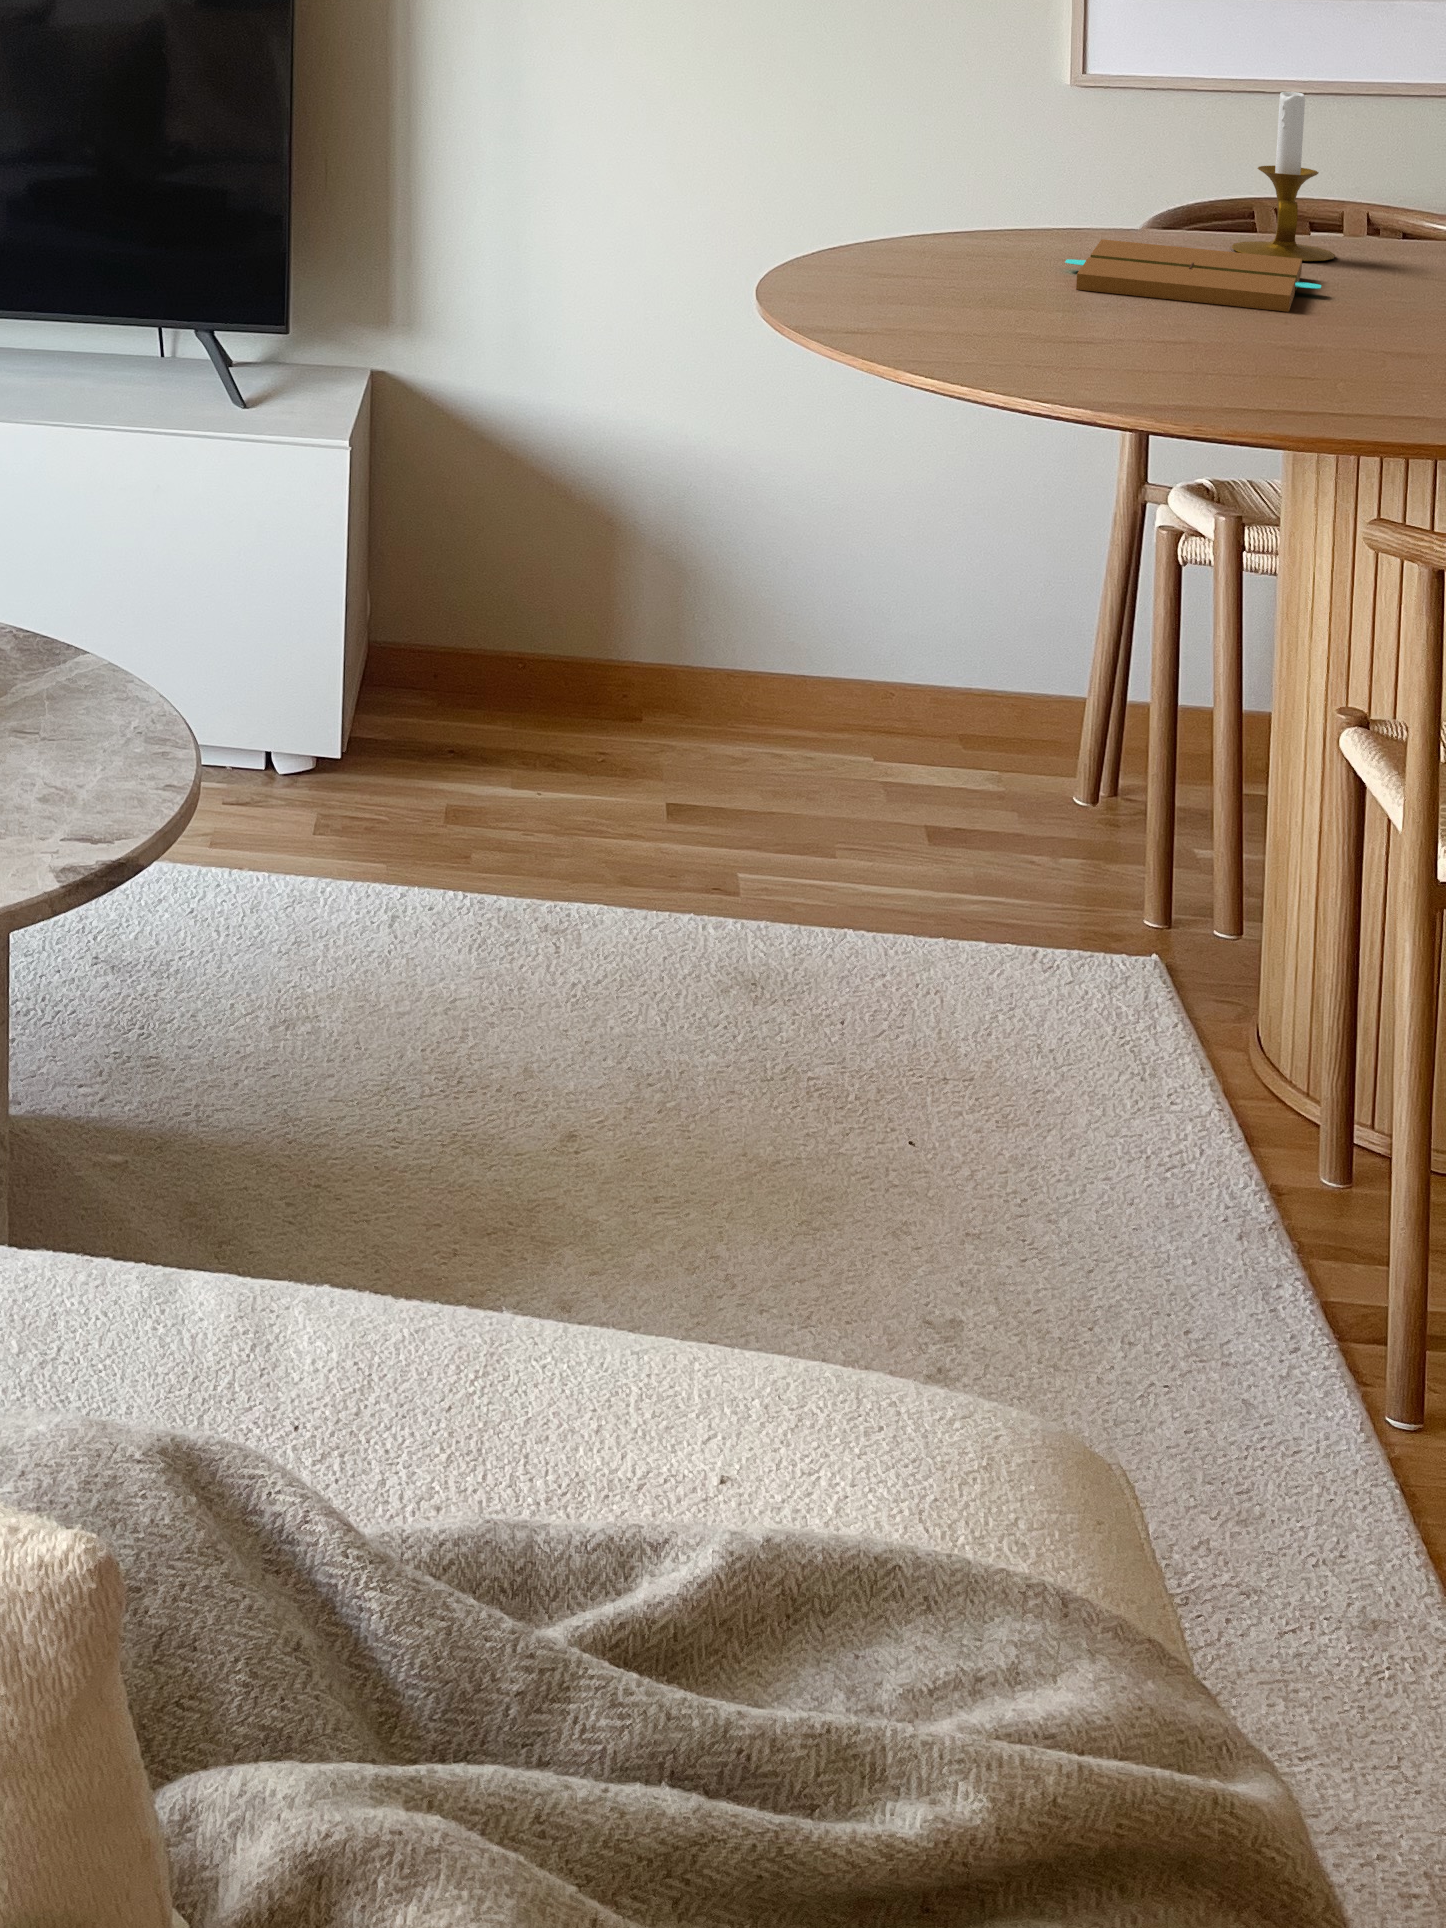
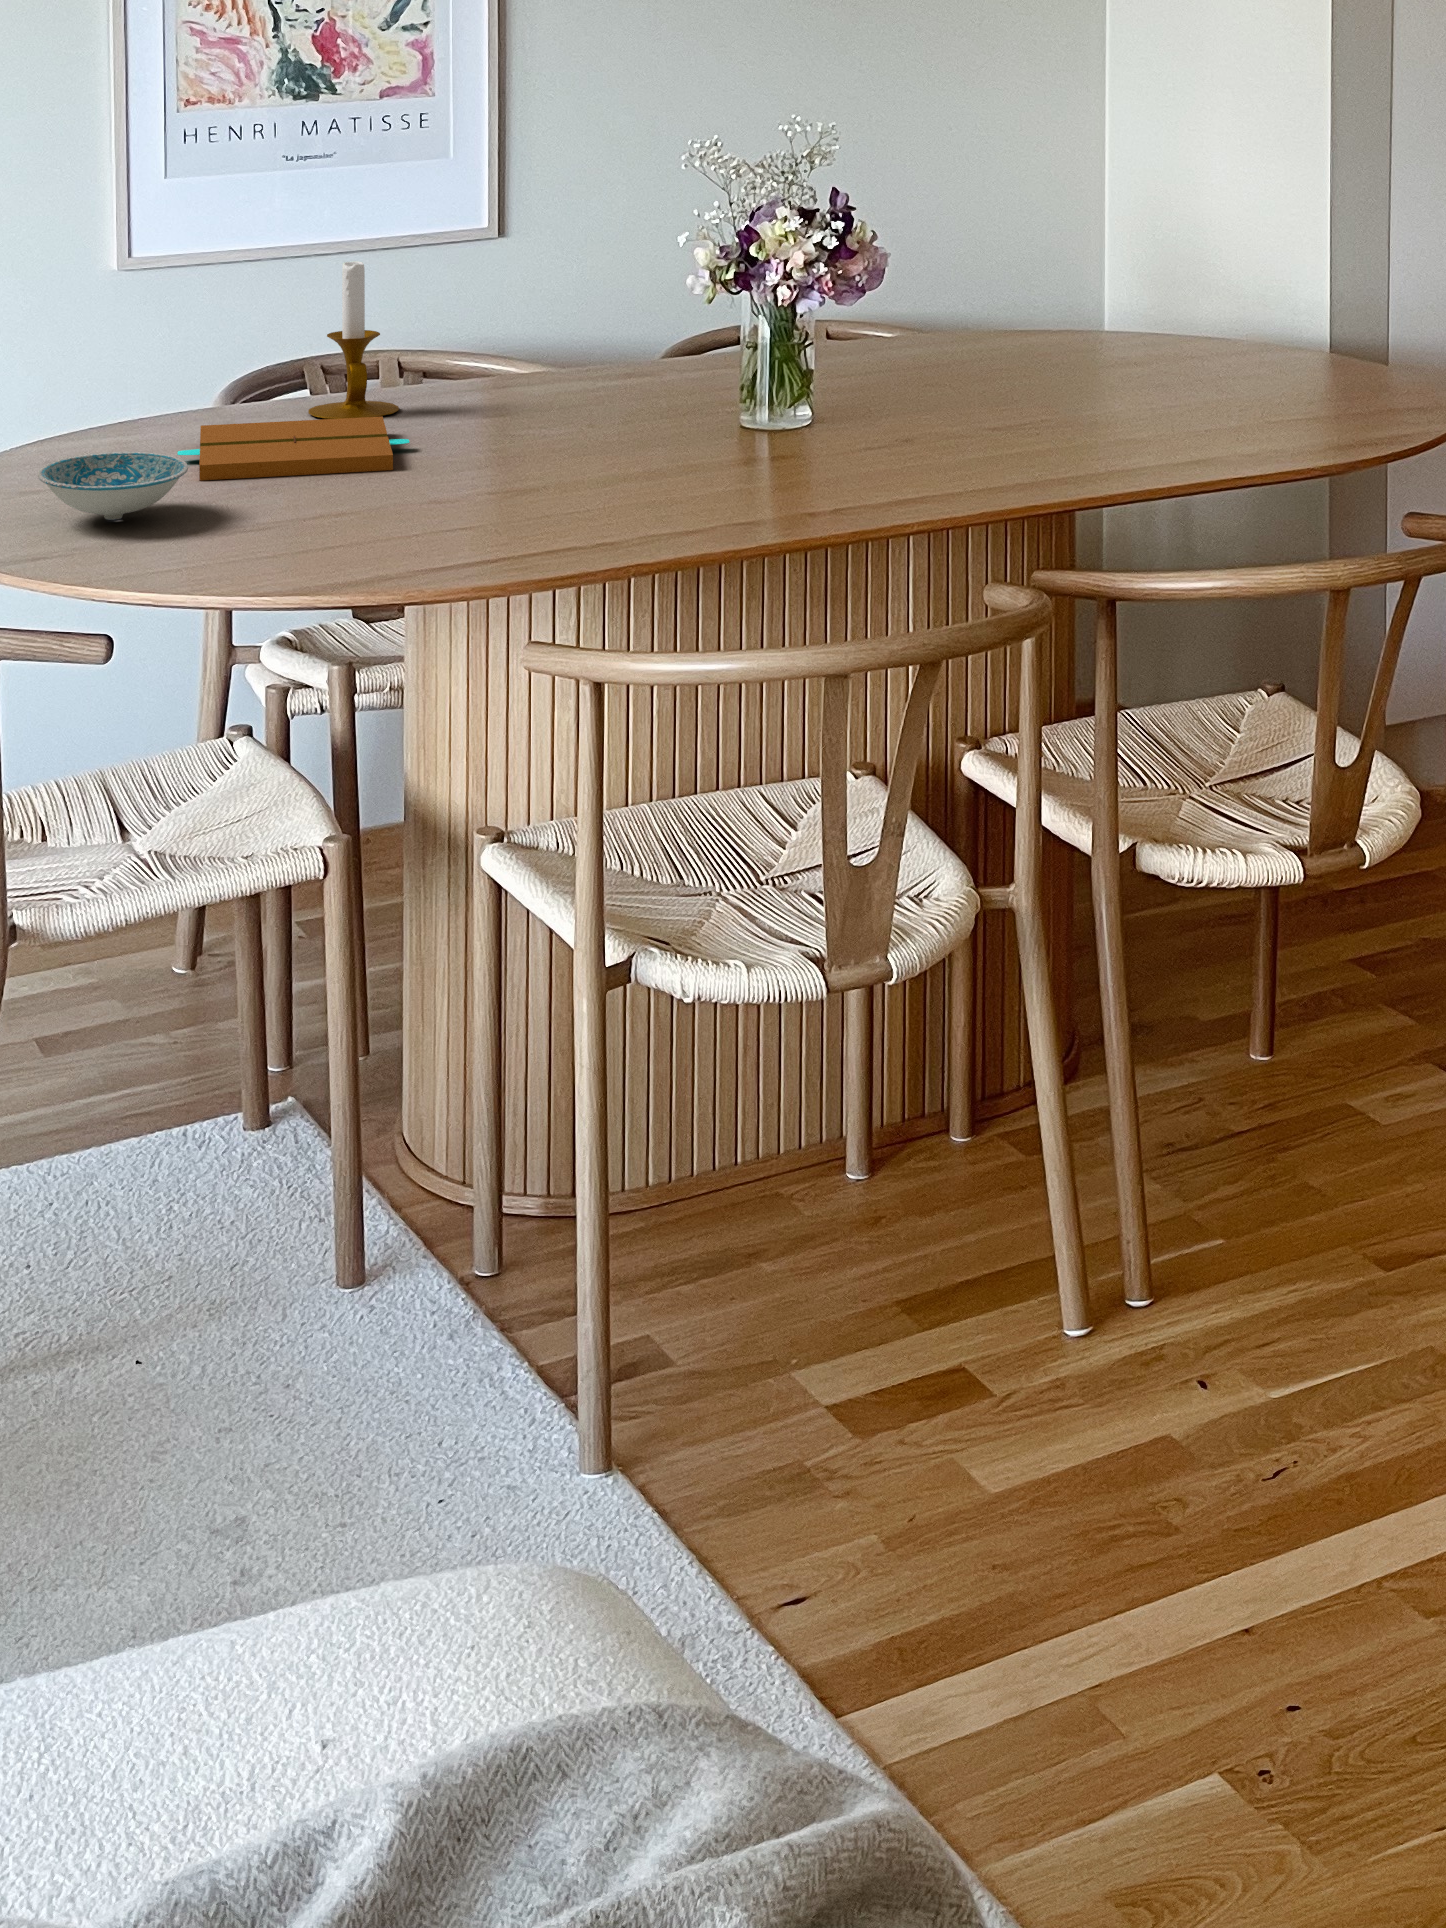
ceramic bowl: none [894,242,1046,309] -> present [38,452,188,520]

